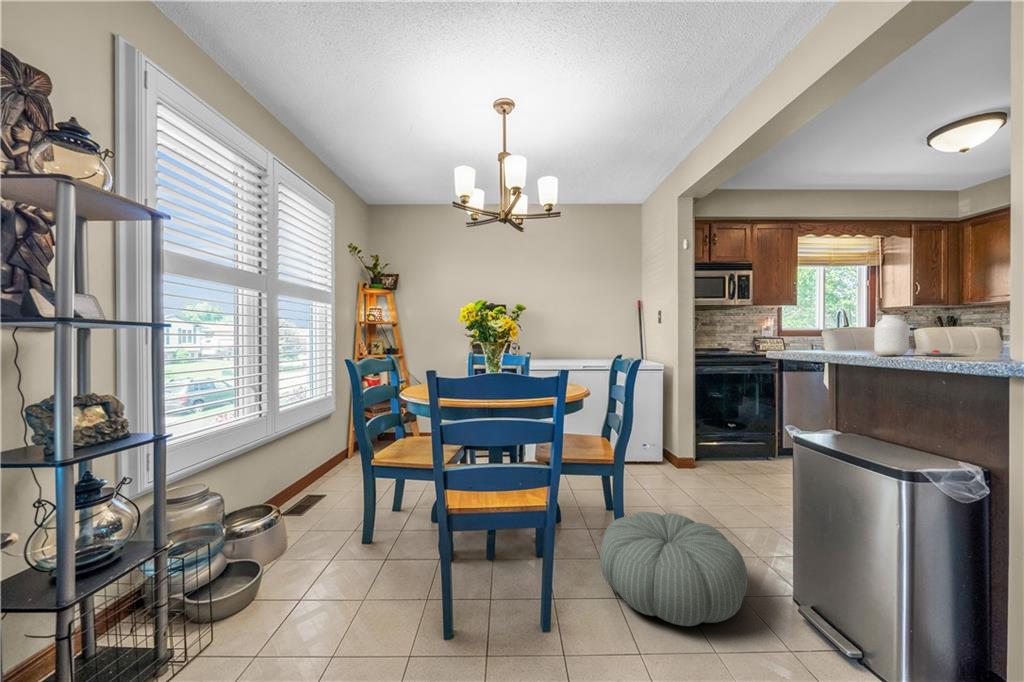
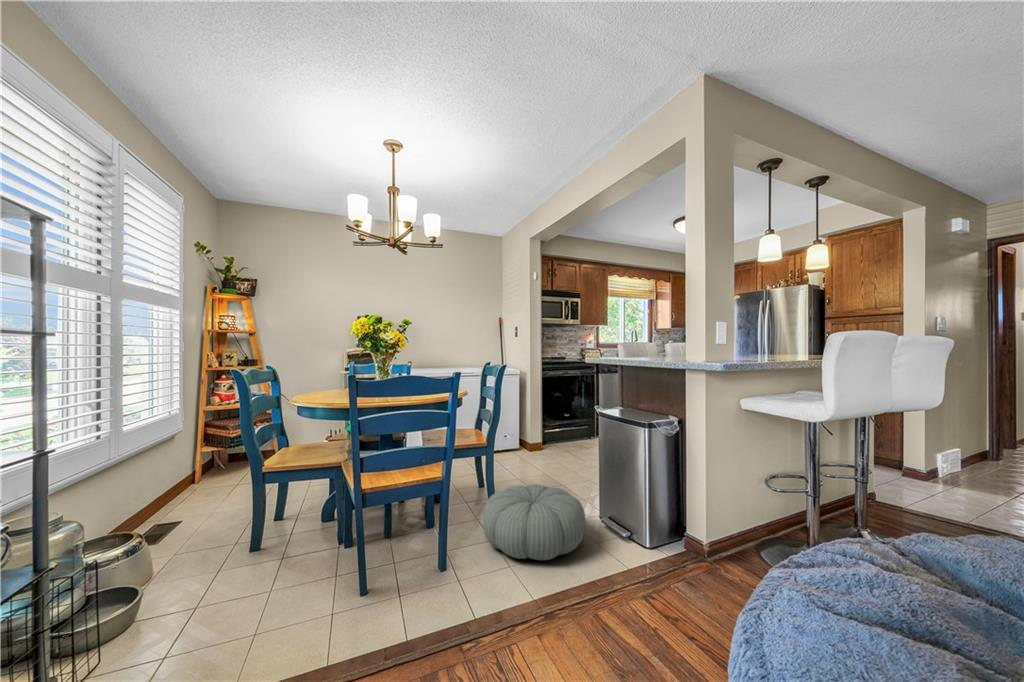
jar: present [874,315,962,356] -> none [655,336,701,361]

